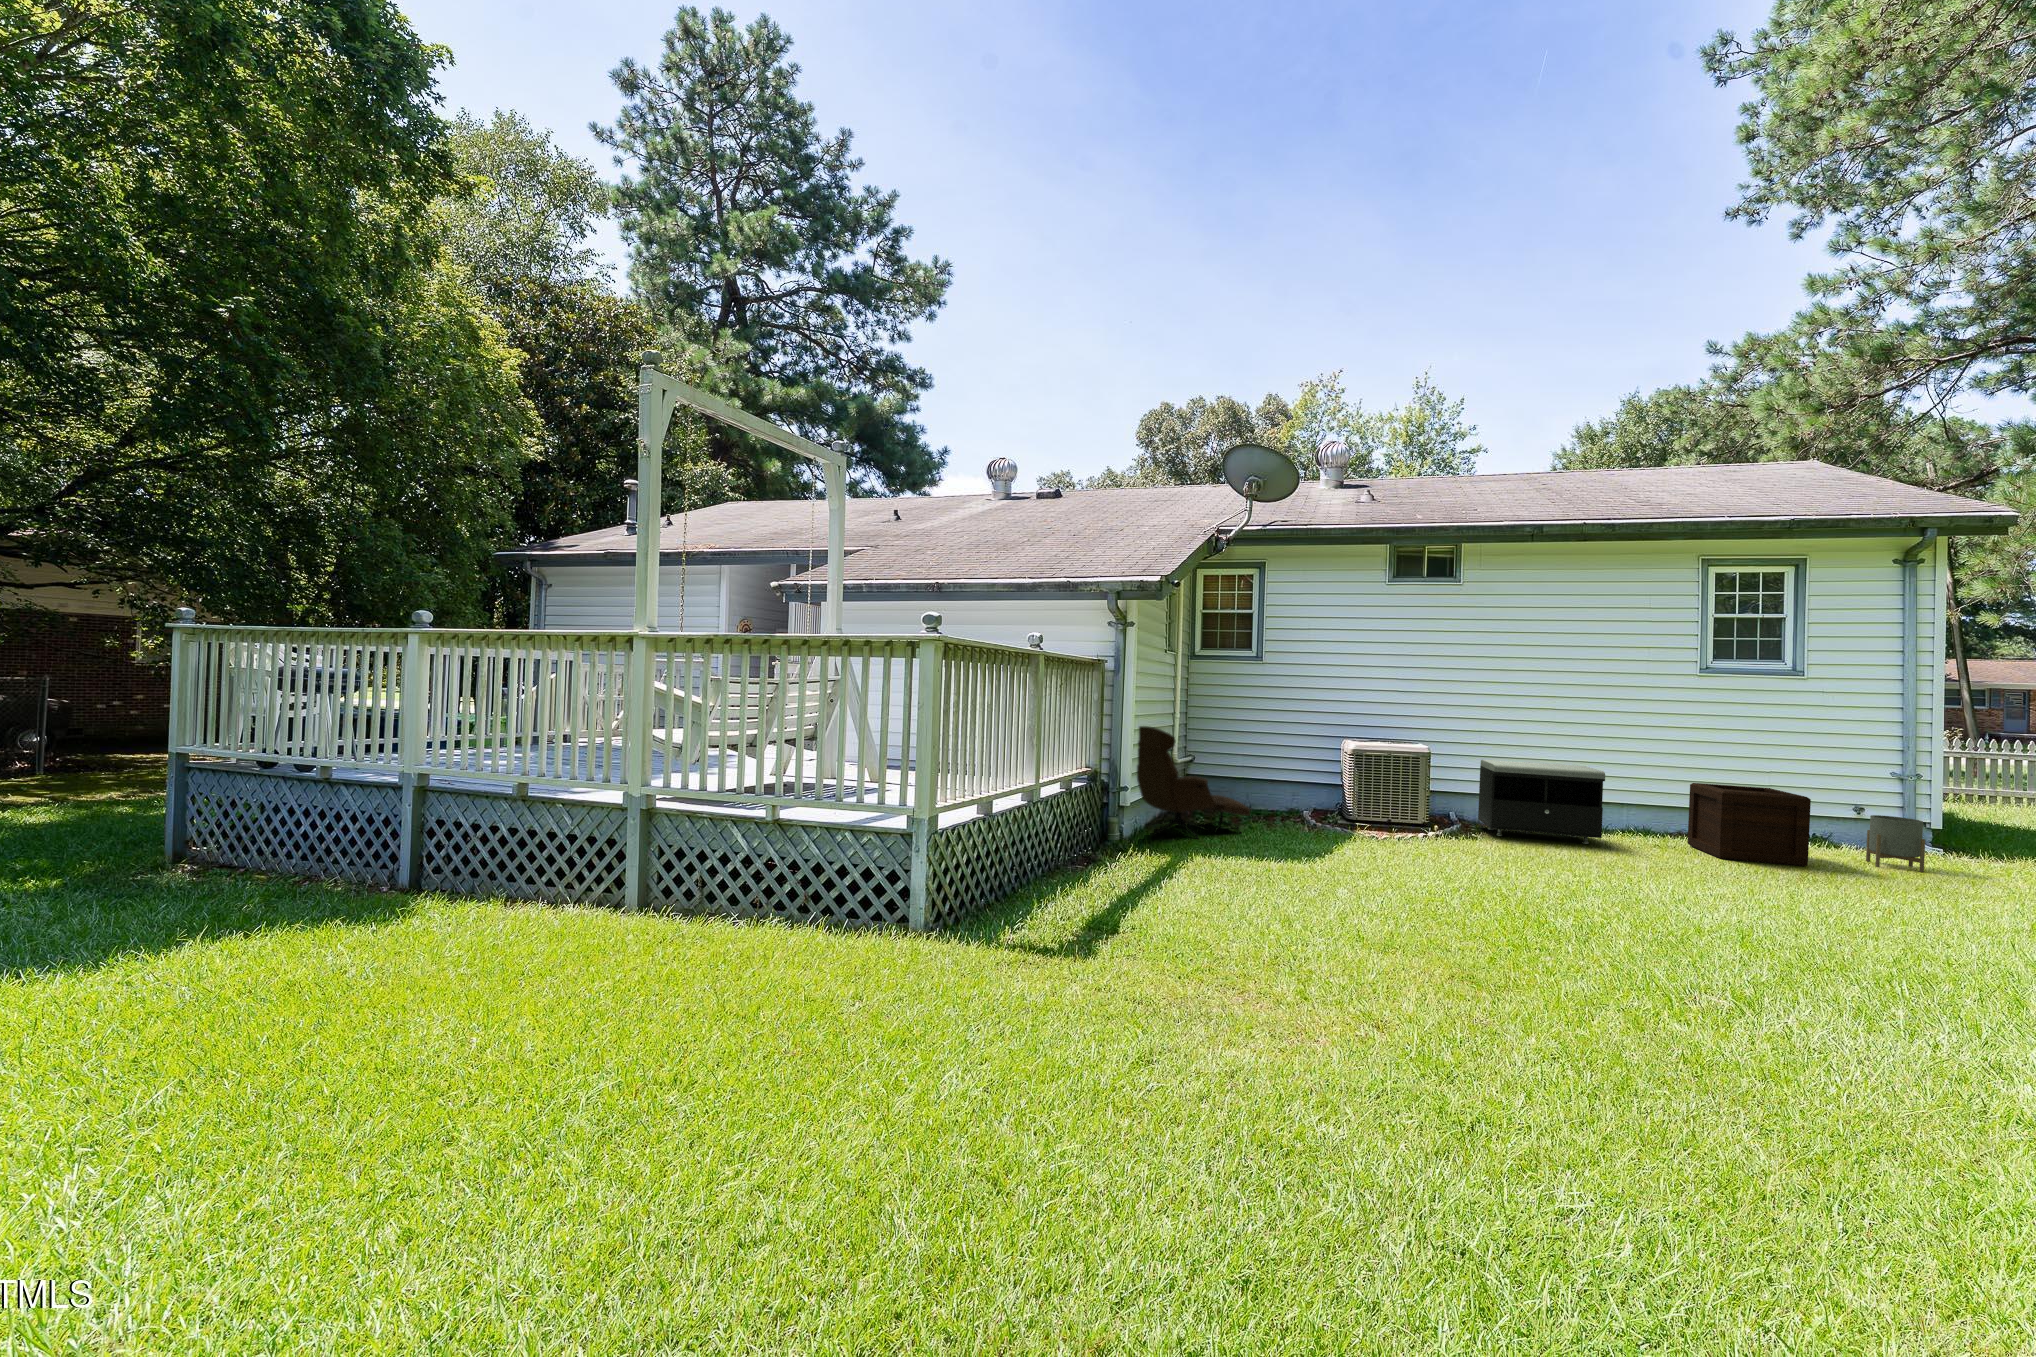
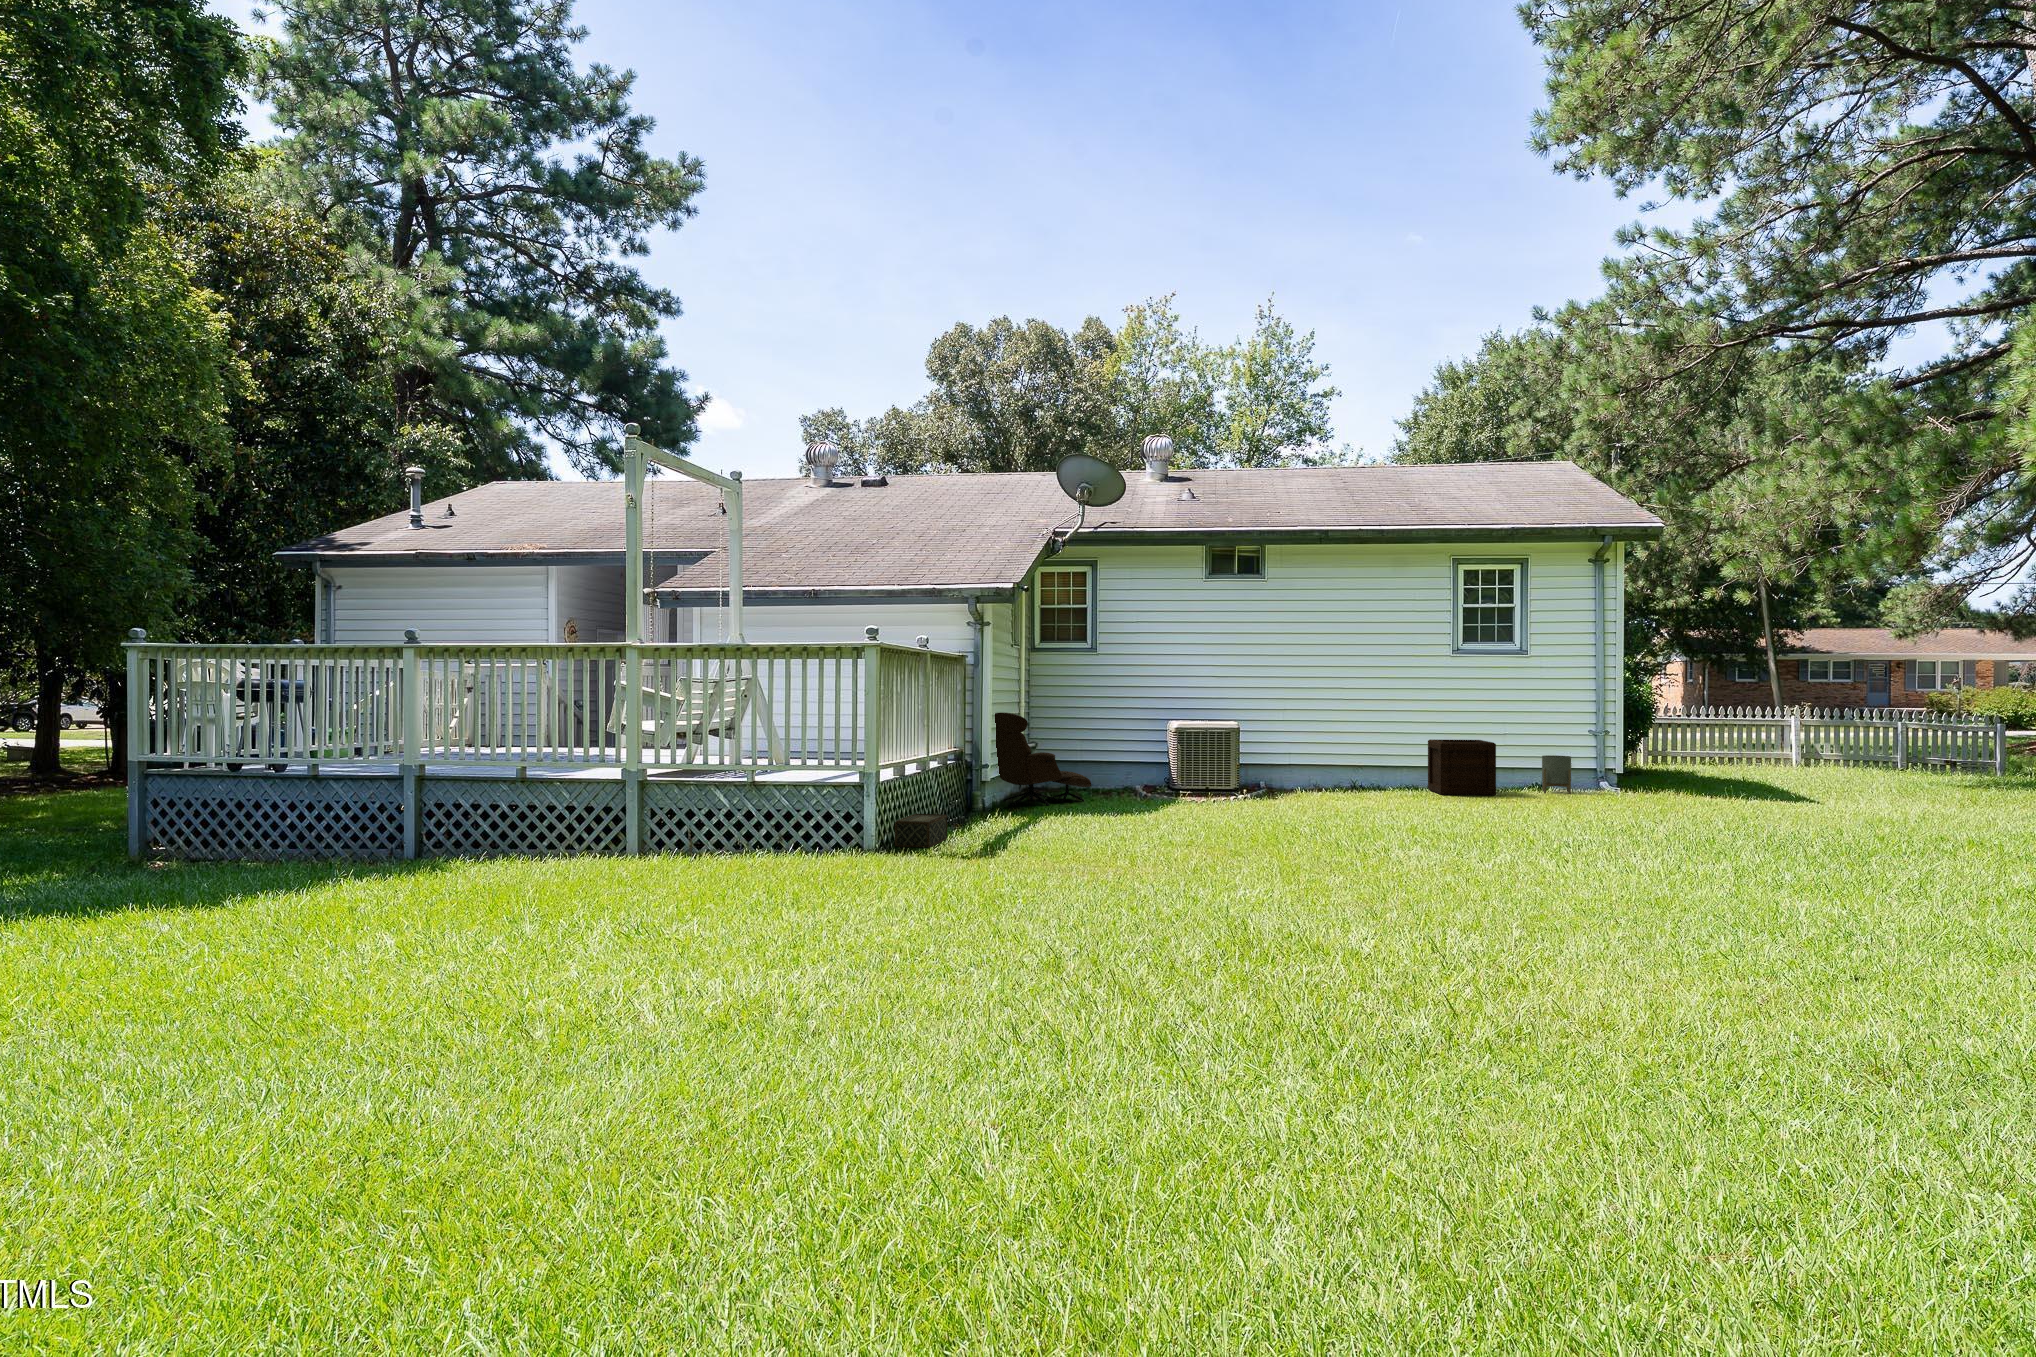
storage bench: present [1478,759,1605,844] -> none [1278,731,1364,793]
woven basket: none [961,870,1044,934] -> present [895,814,947,848]

